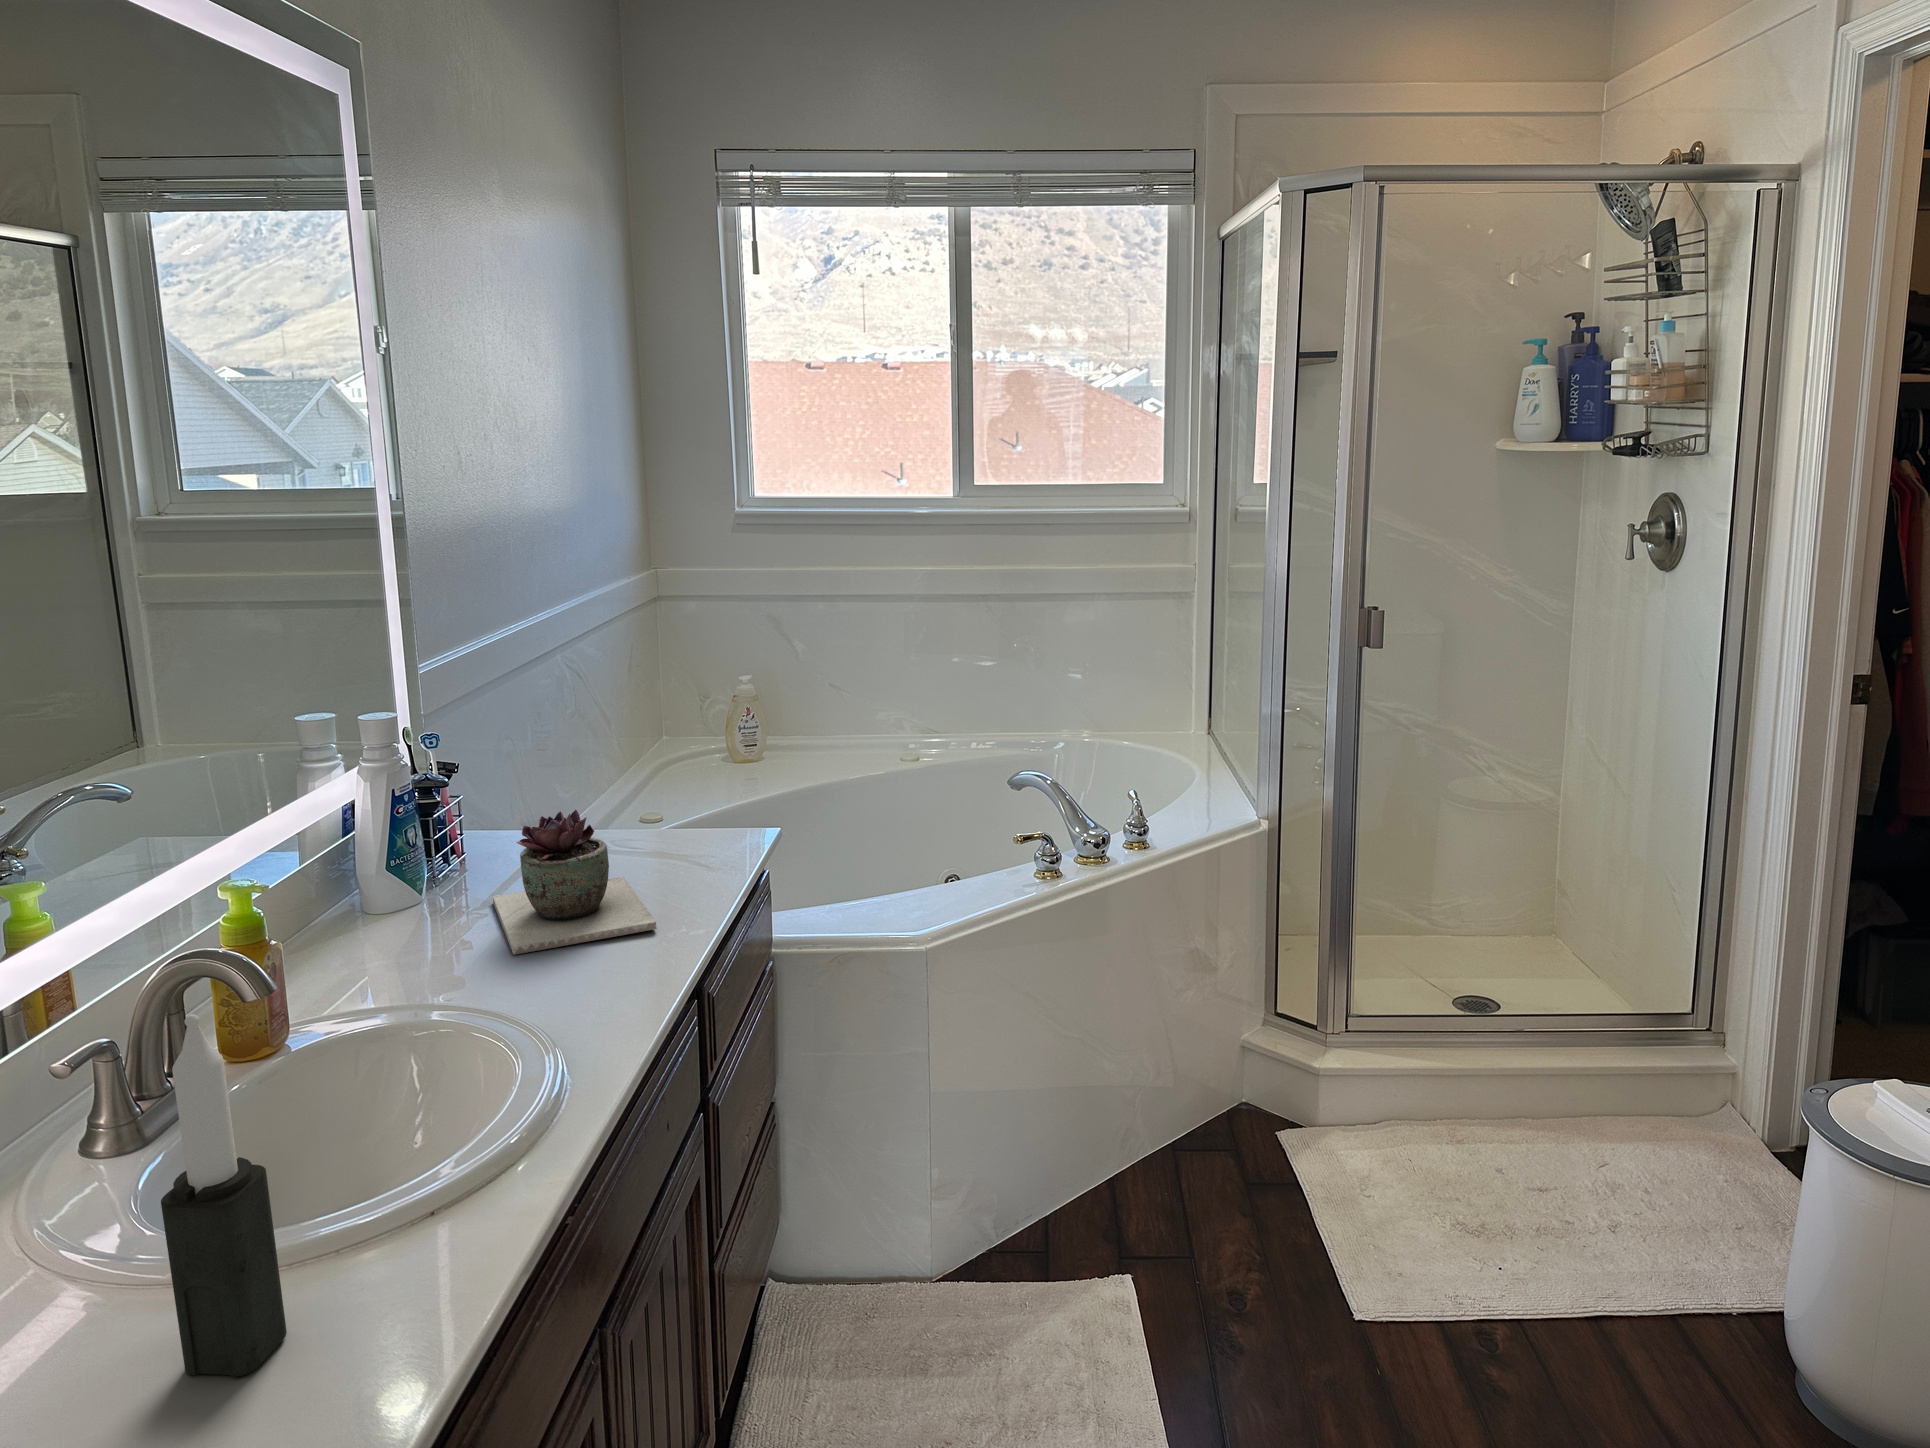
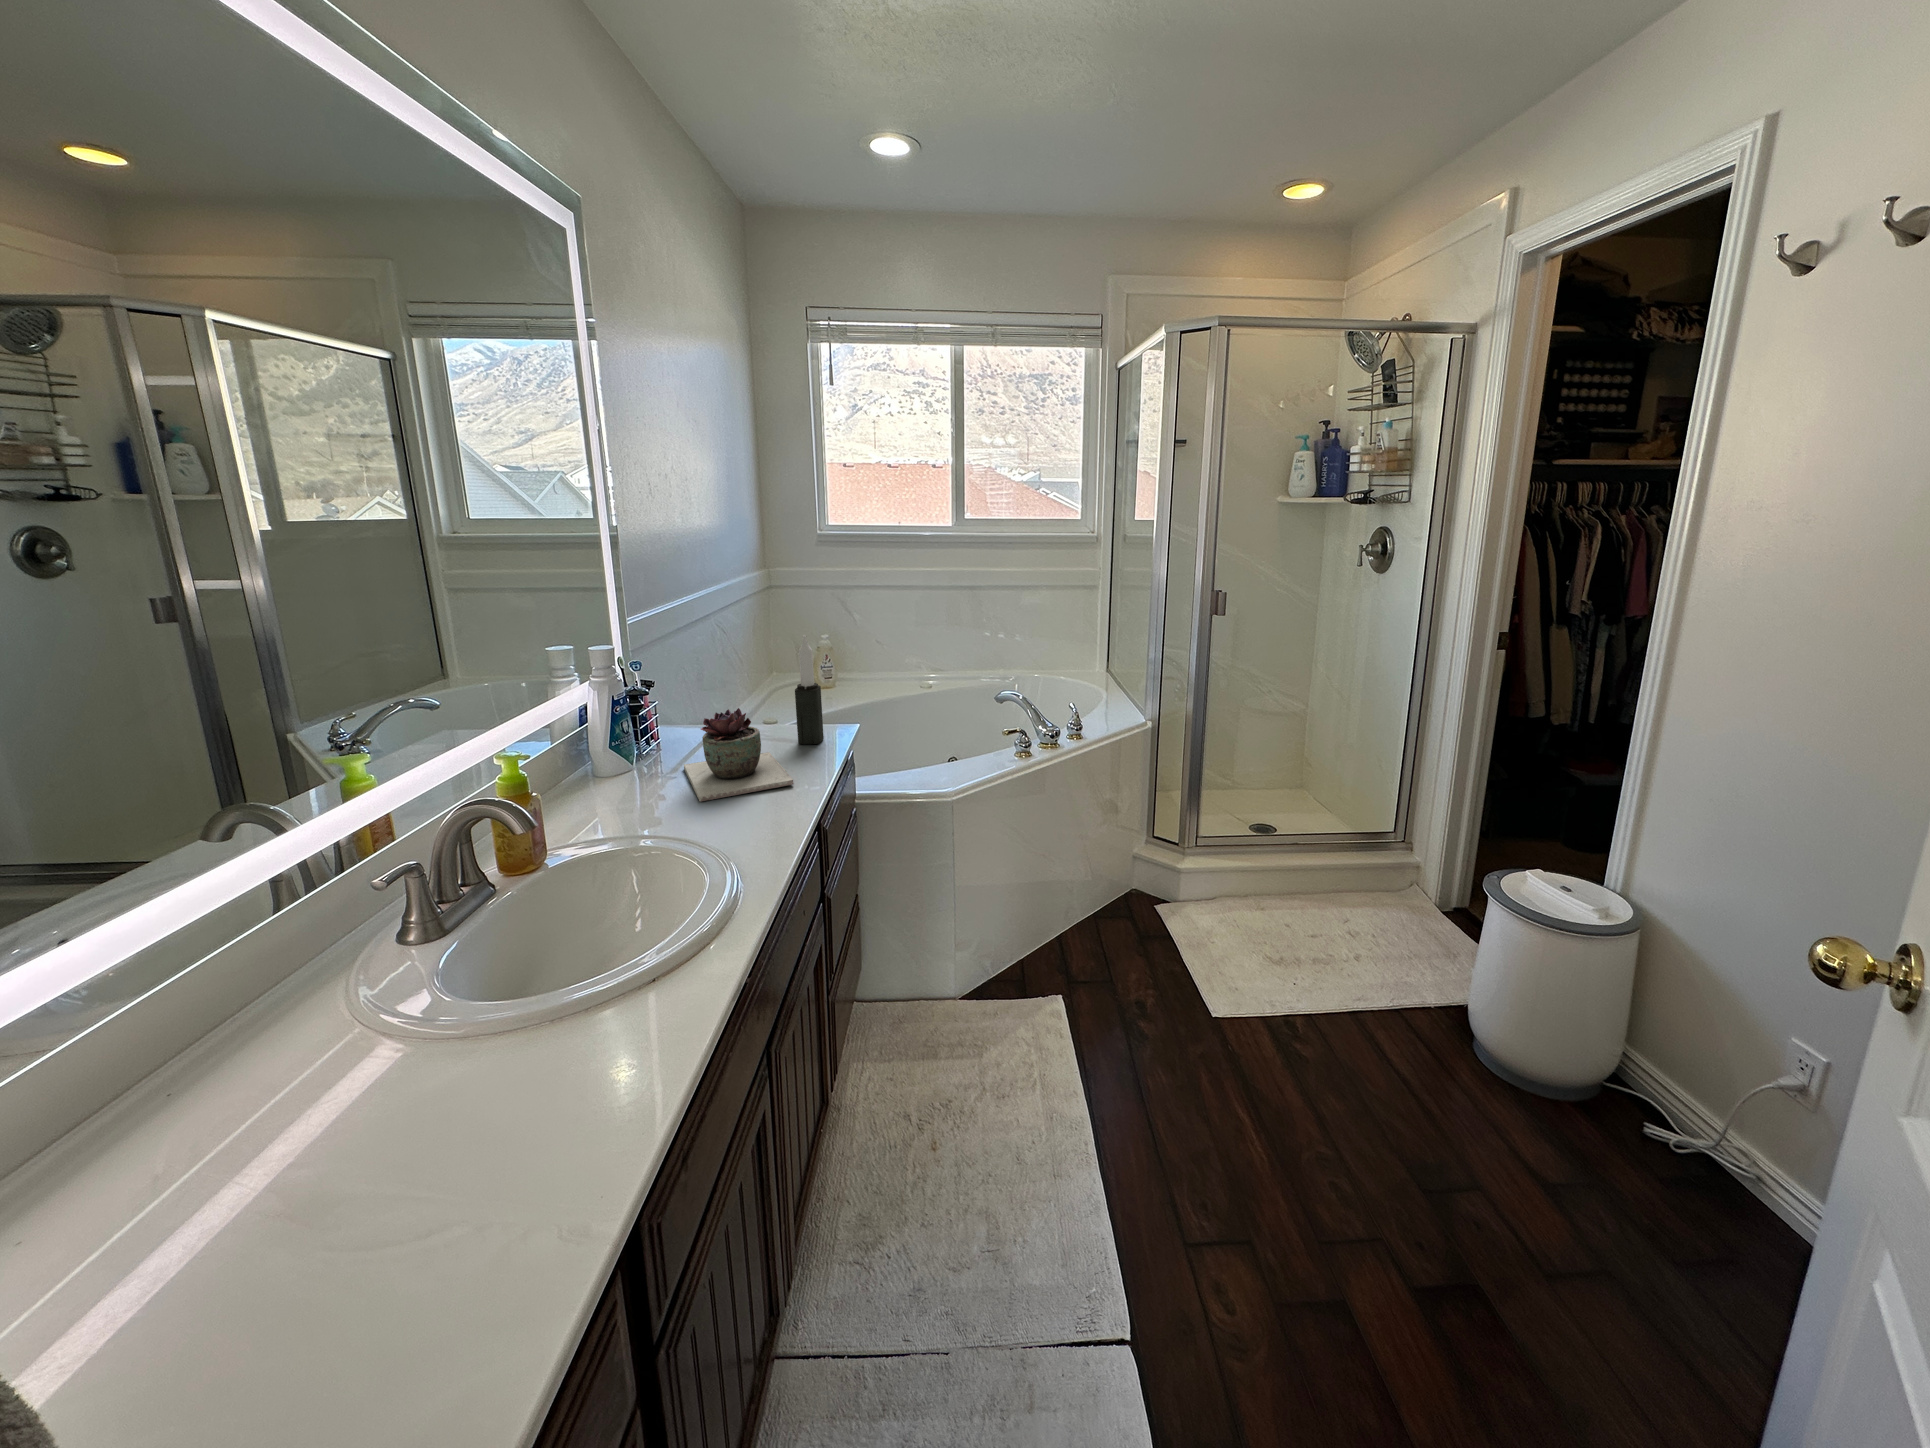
candle: present [161,1014,287,1377] -> present [795,635,824,744]

